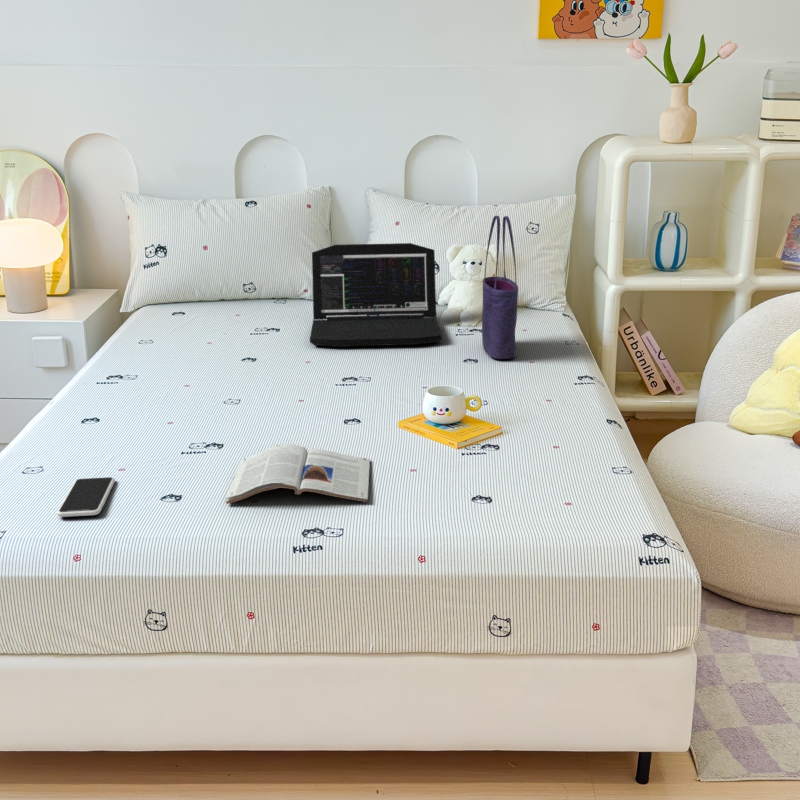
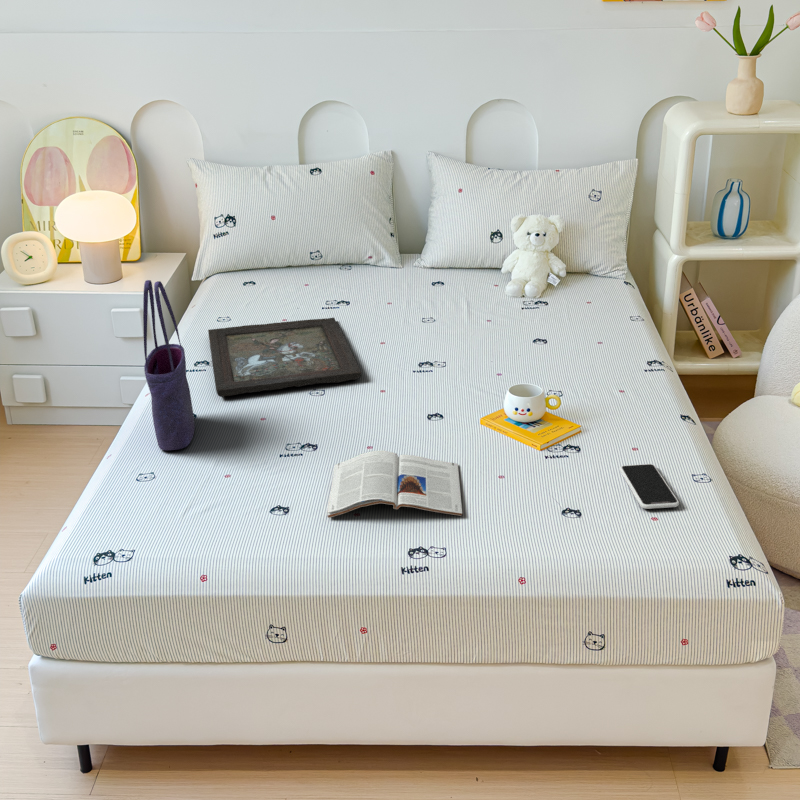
tote bag: present [482,216,518,359] -> present [143,280,195,450]
laptop: present [310,243,442,347] -> none [381,217,510,325]
tray: none [126,340,281,404] -> present [208,318,361,397]
smartphone: present [57,477,115,517] -> present [620,464,679,509]

